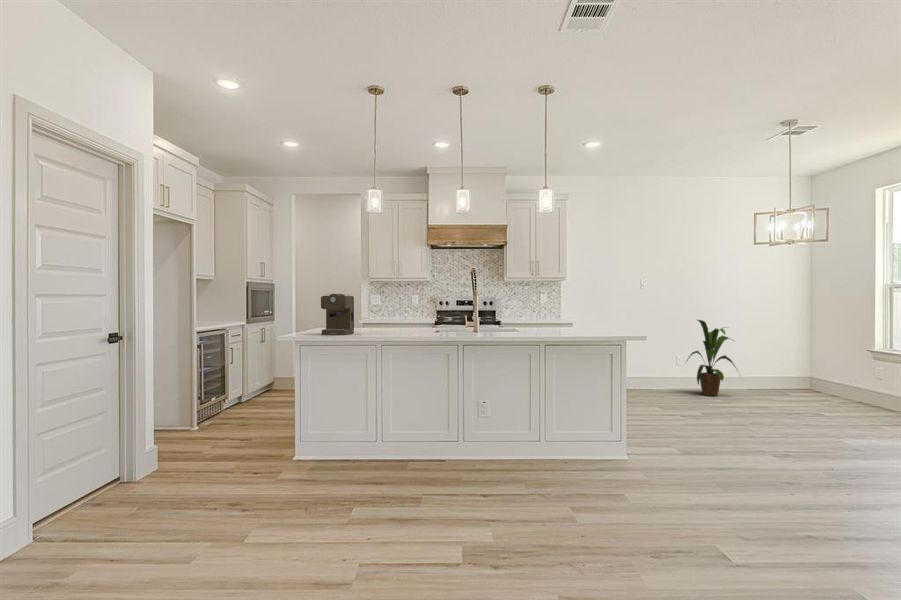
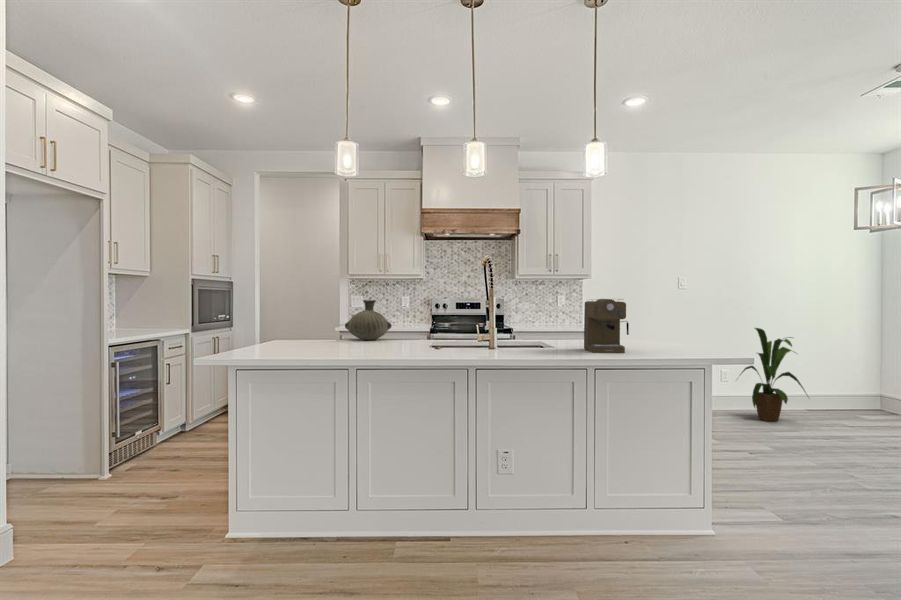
coffee maker: present [321,294,354,335] -> present [584,299,629,353]
vase: none [370,297,405,328] -> present [345,300,392,340]

